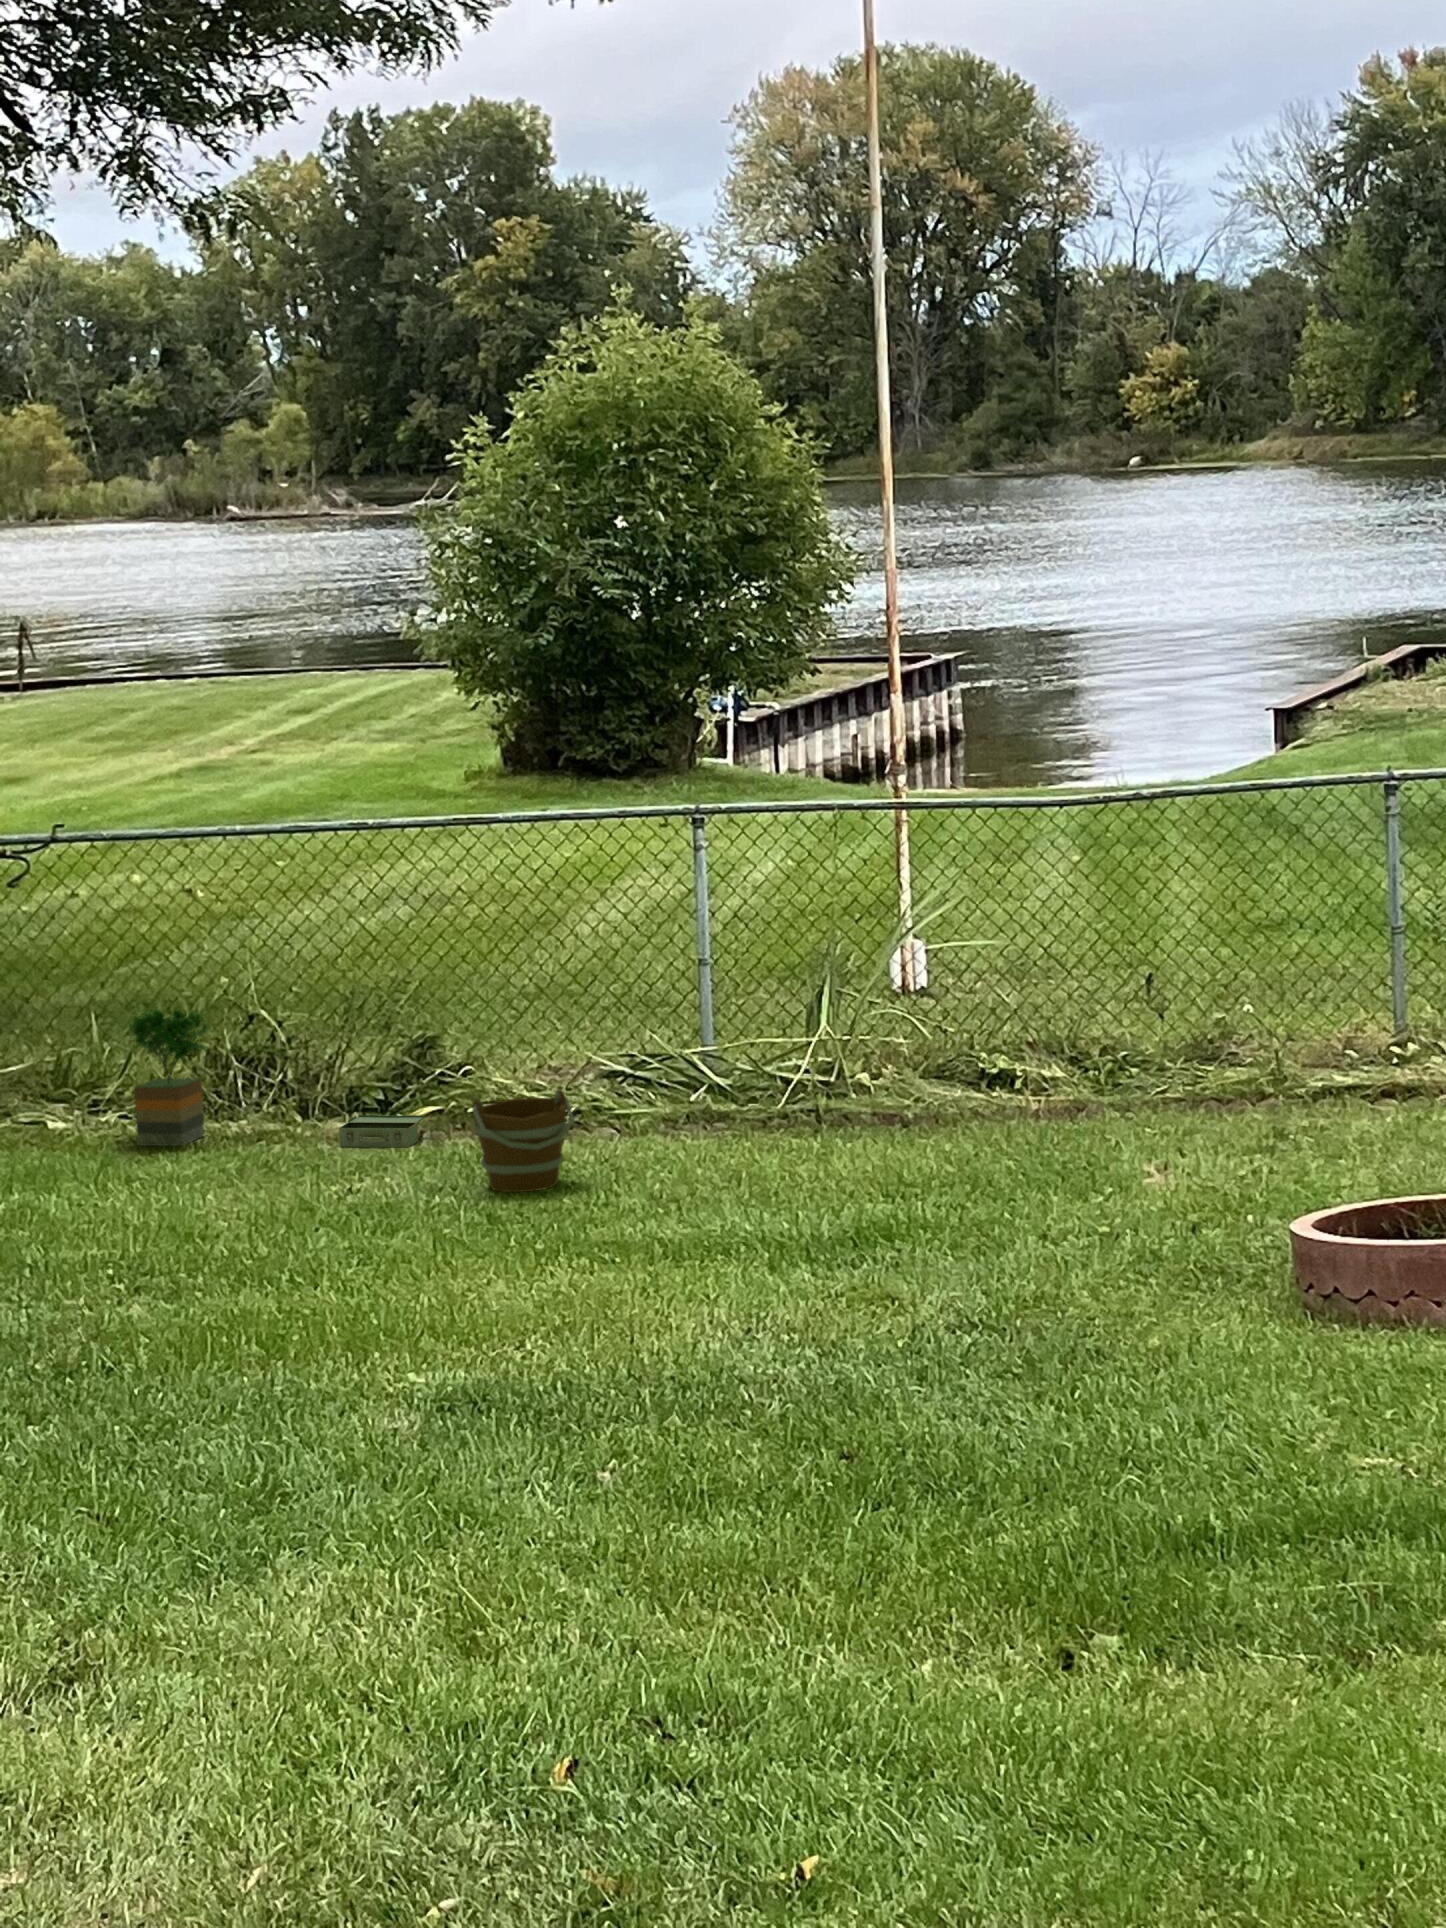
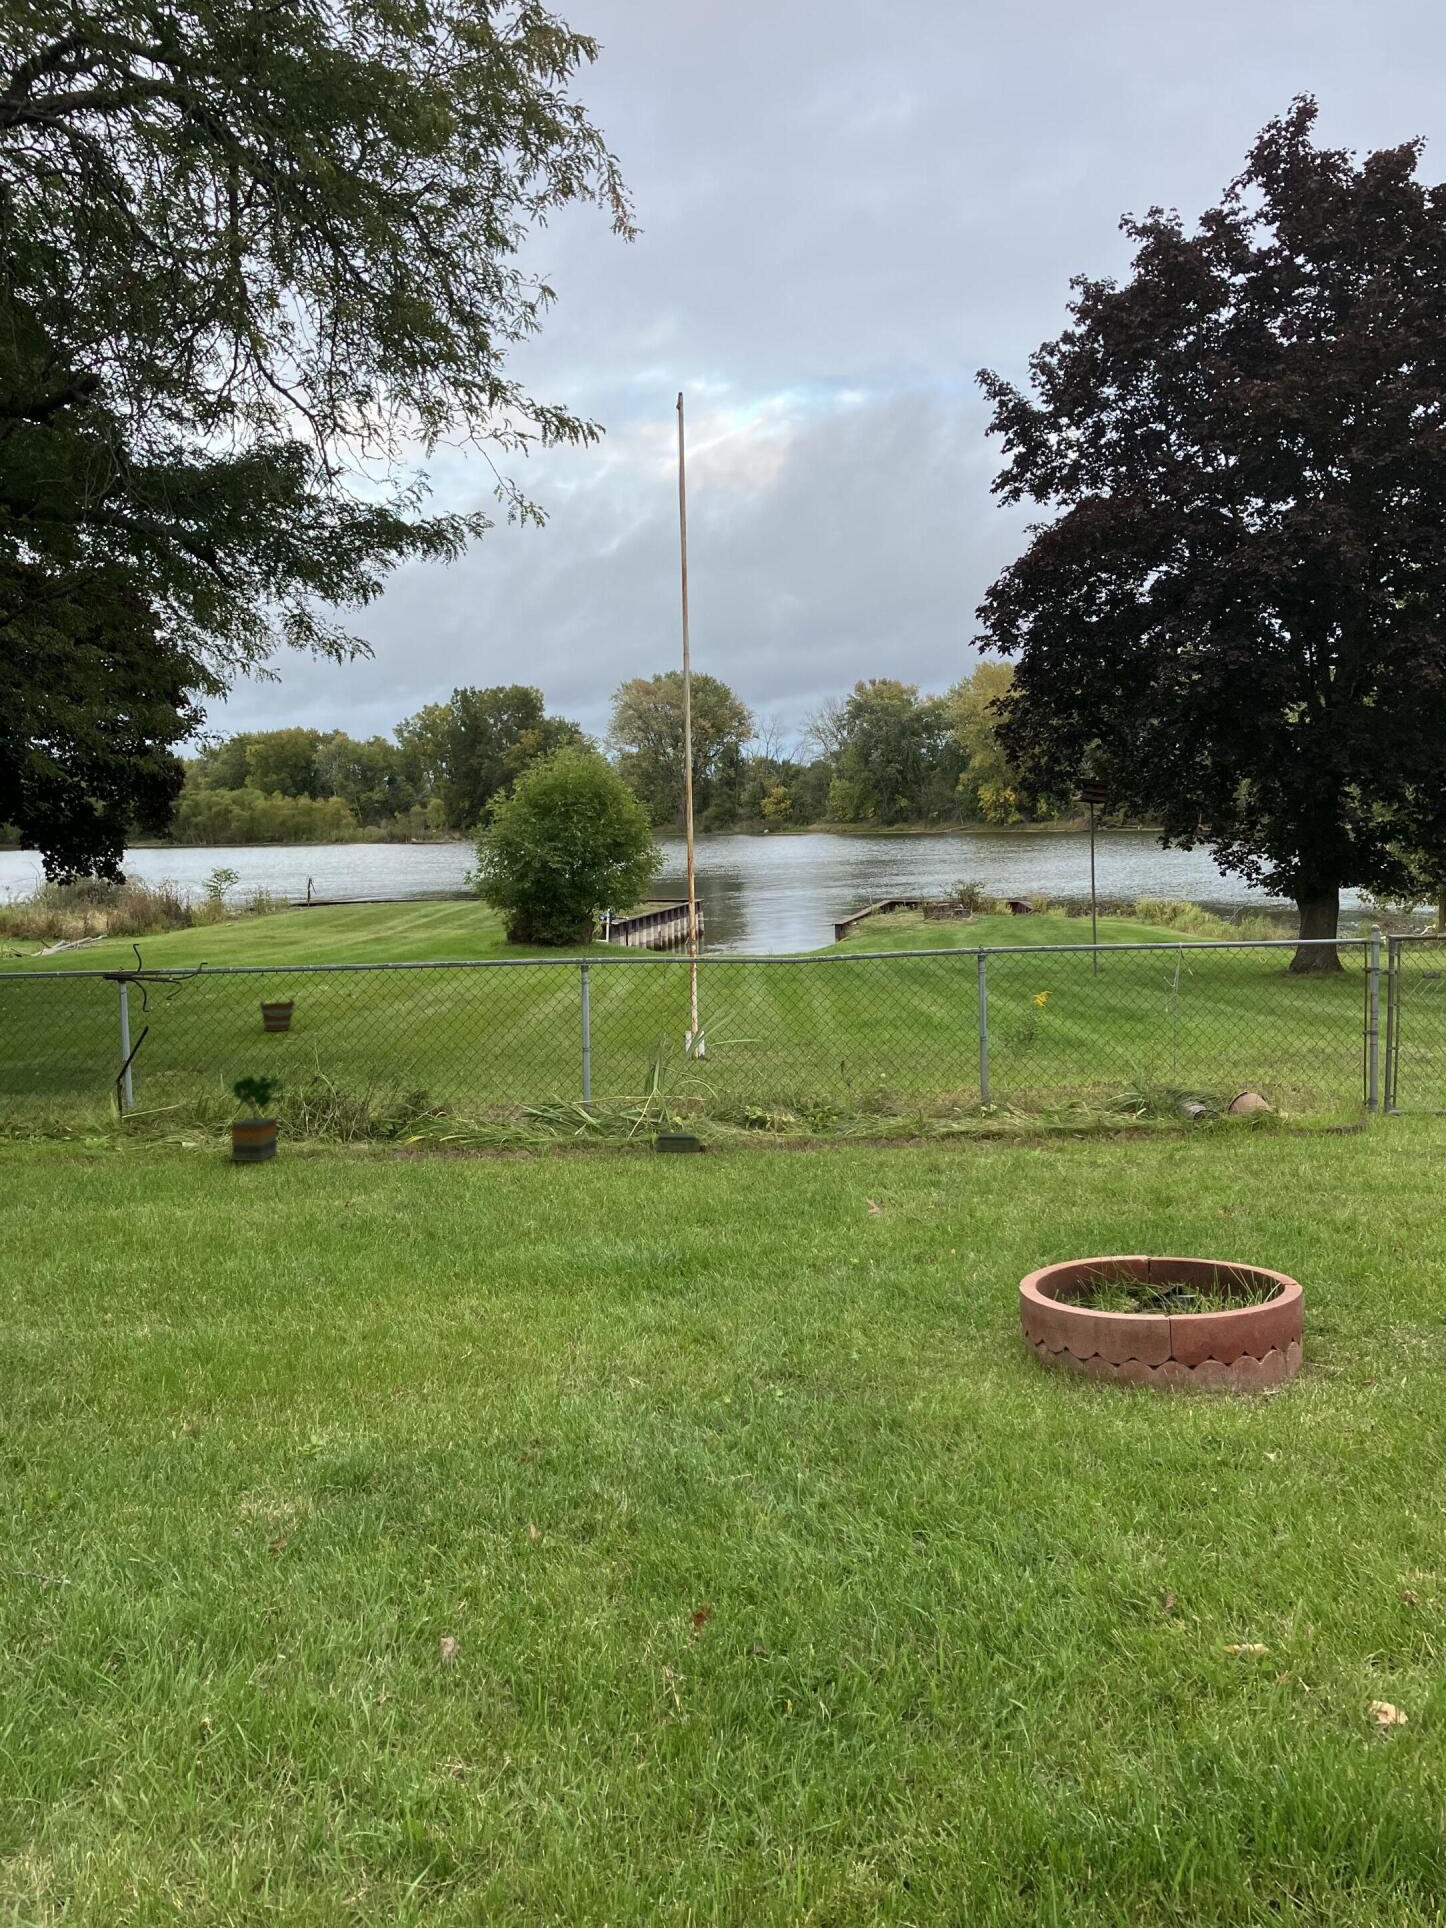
bucket: present [472,1089,574,1192] -> present [260,1000,295,1031]
toolbox: present [339,1115,425,1147] -> present [656,1132,702,1152]

